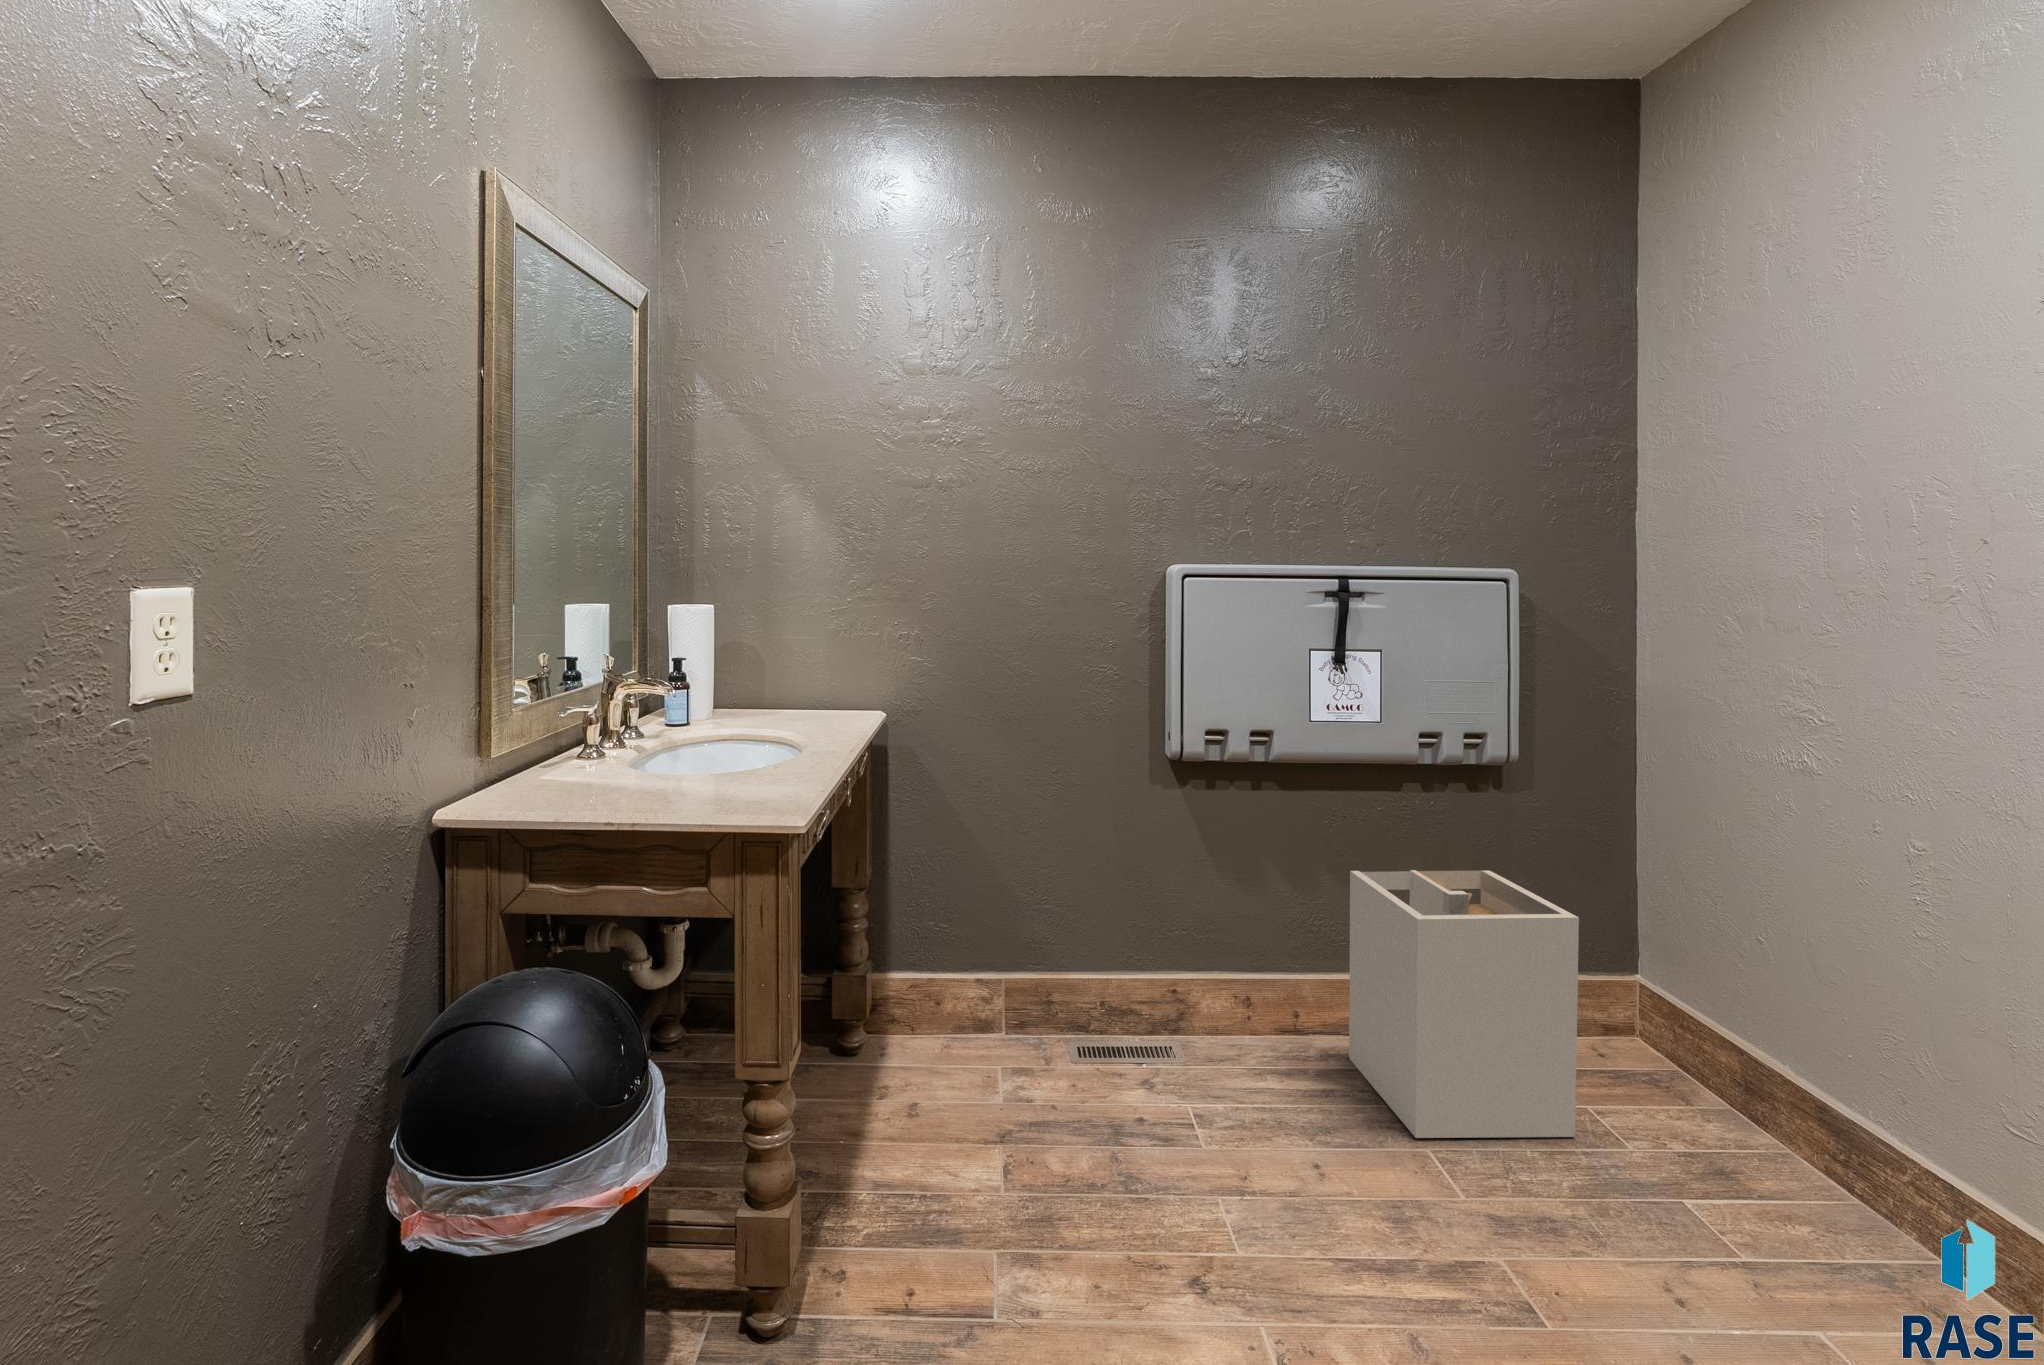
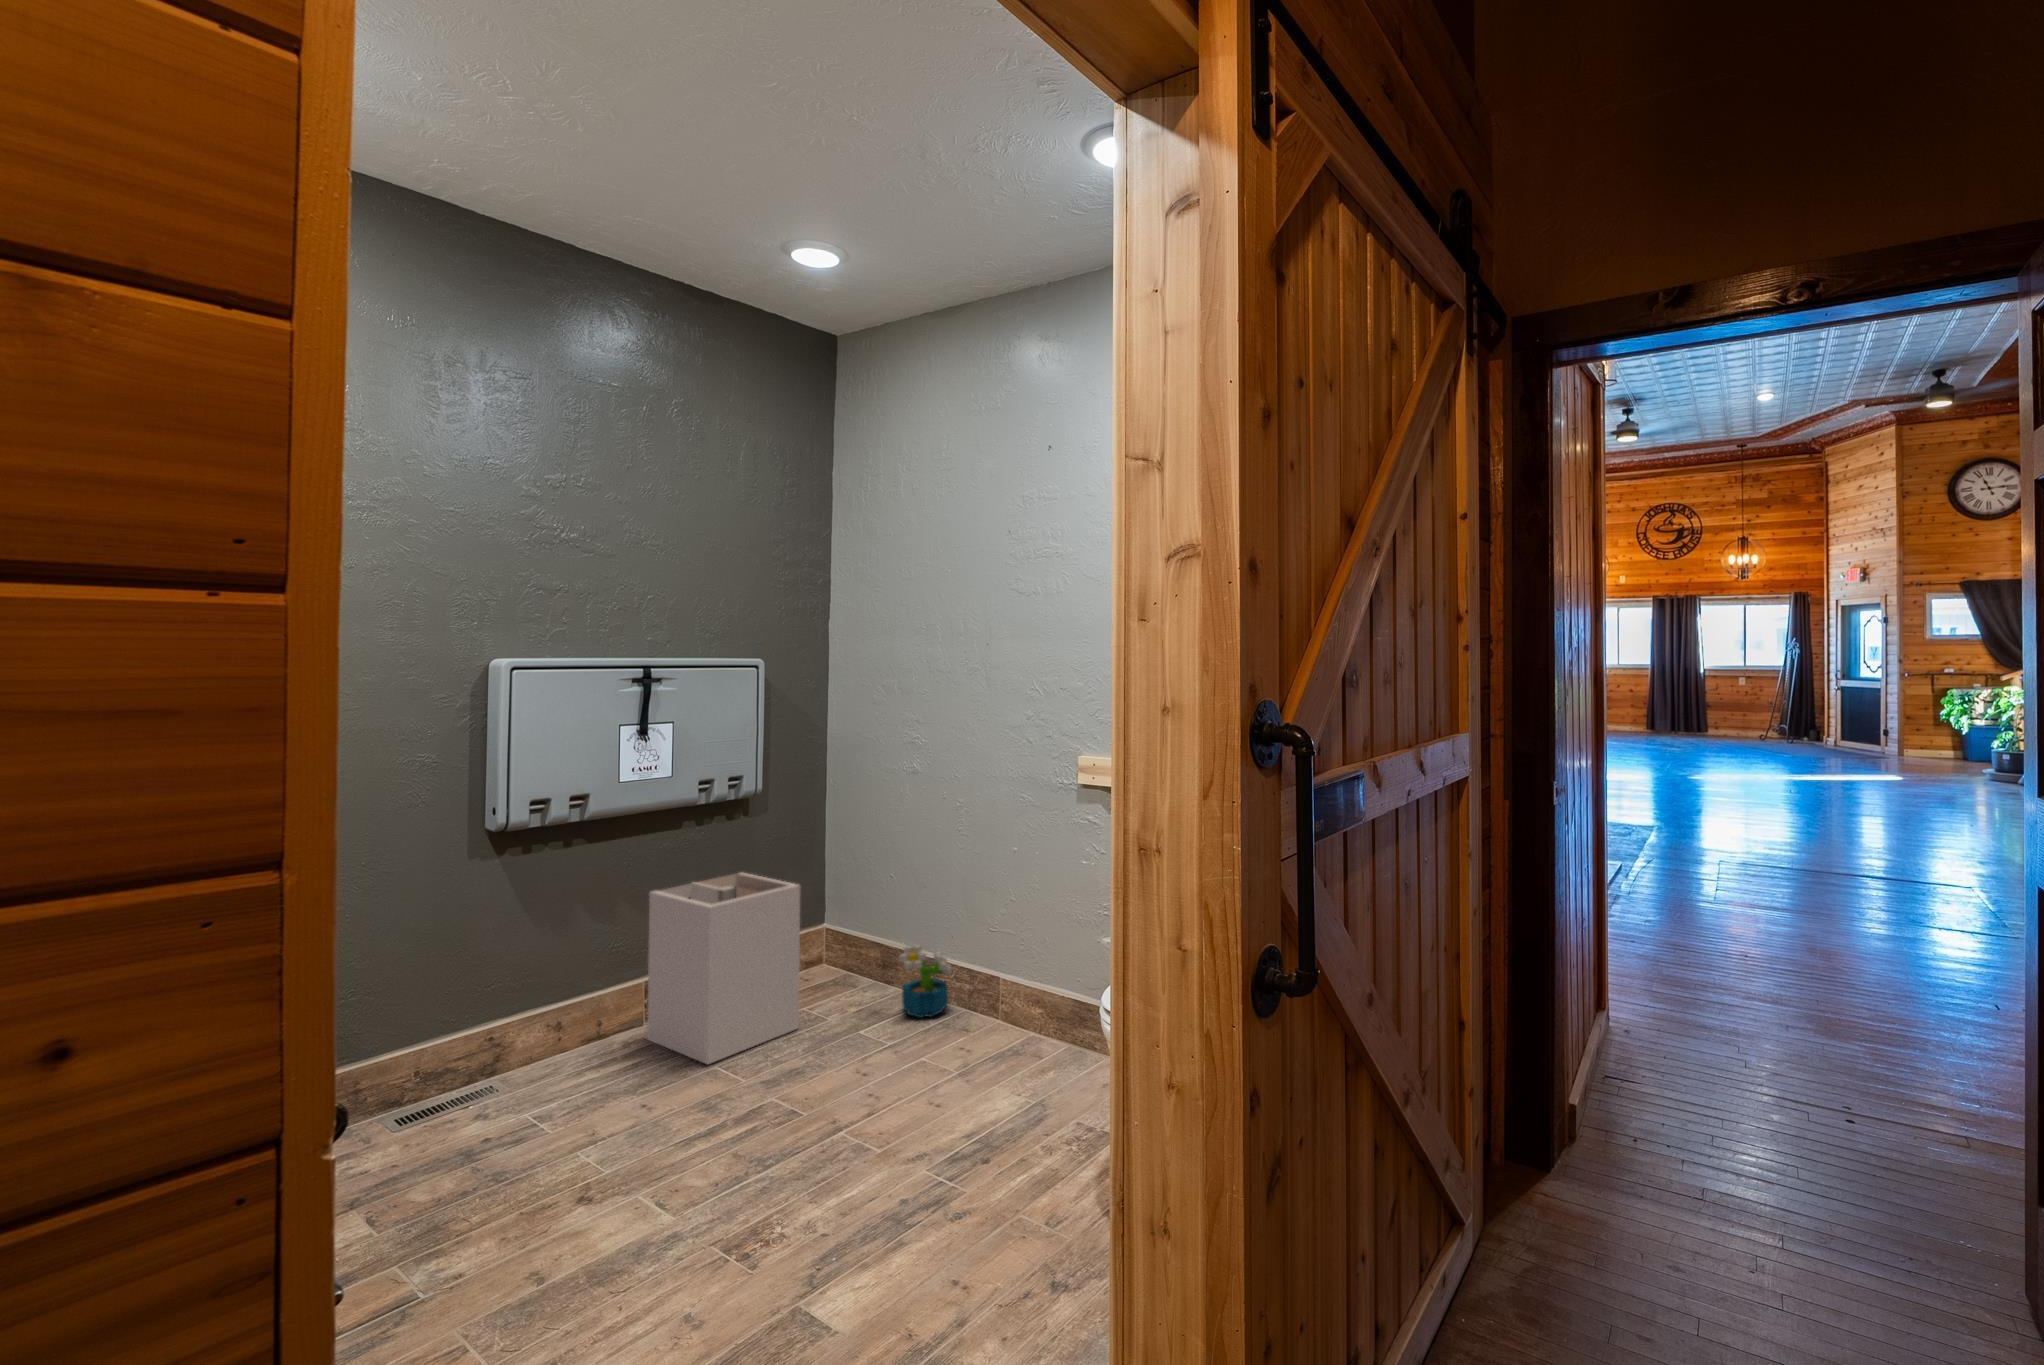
decorative plant: none [1787,1080,1928,1234] -> present [899,945,952,1018]

